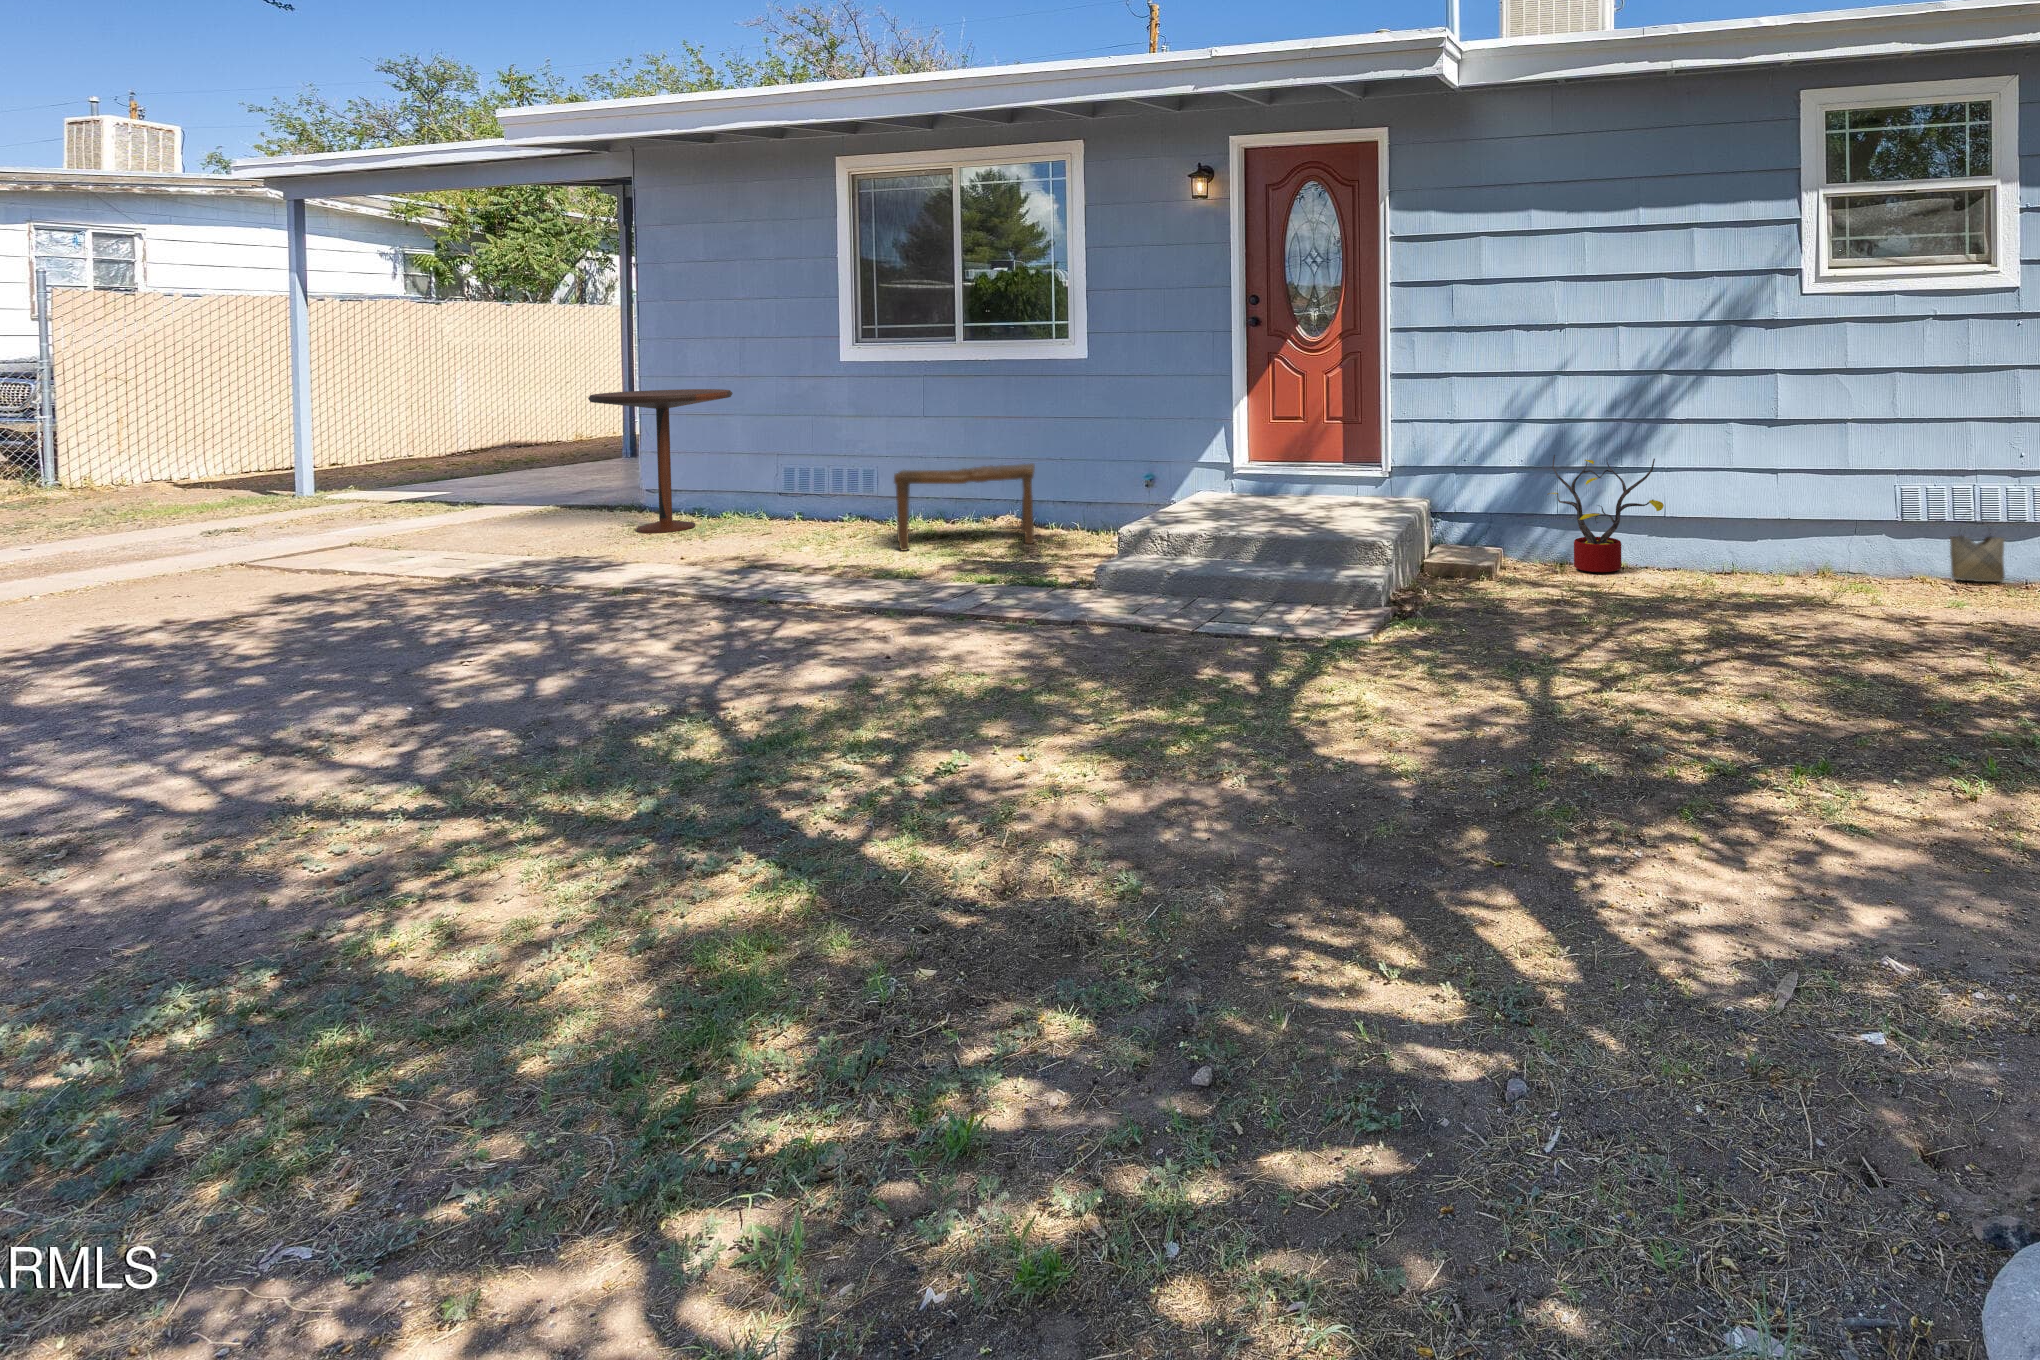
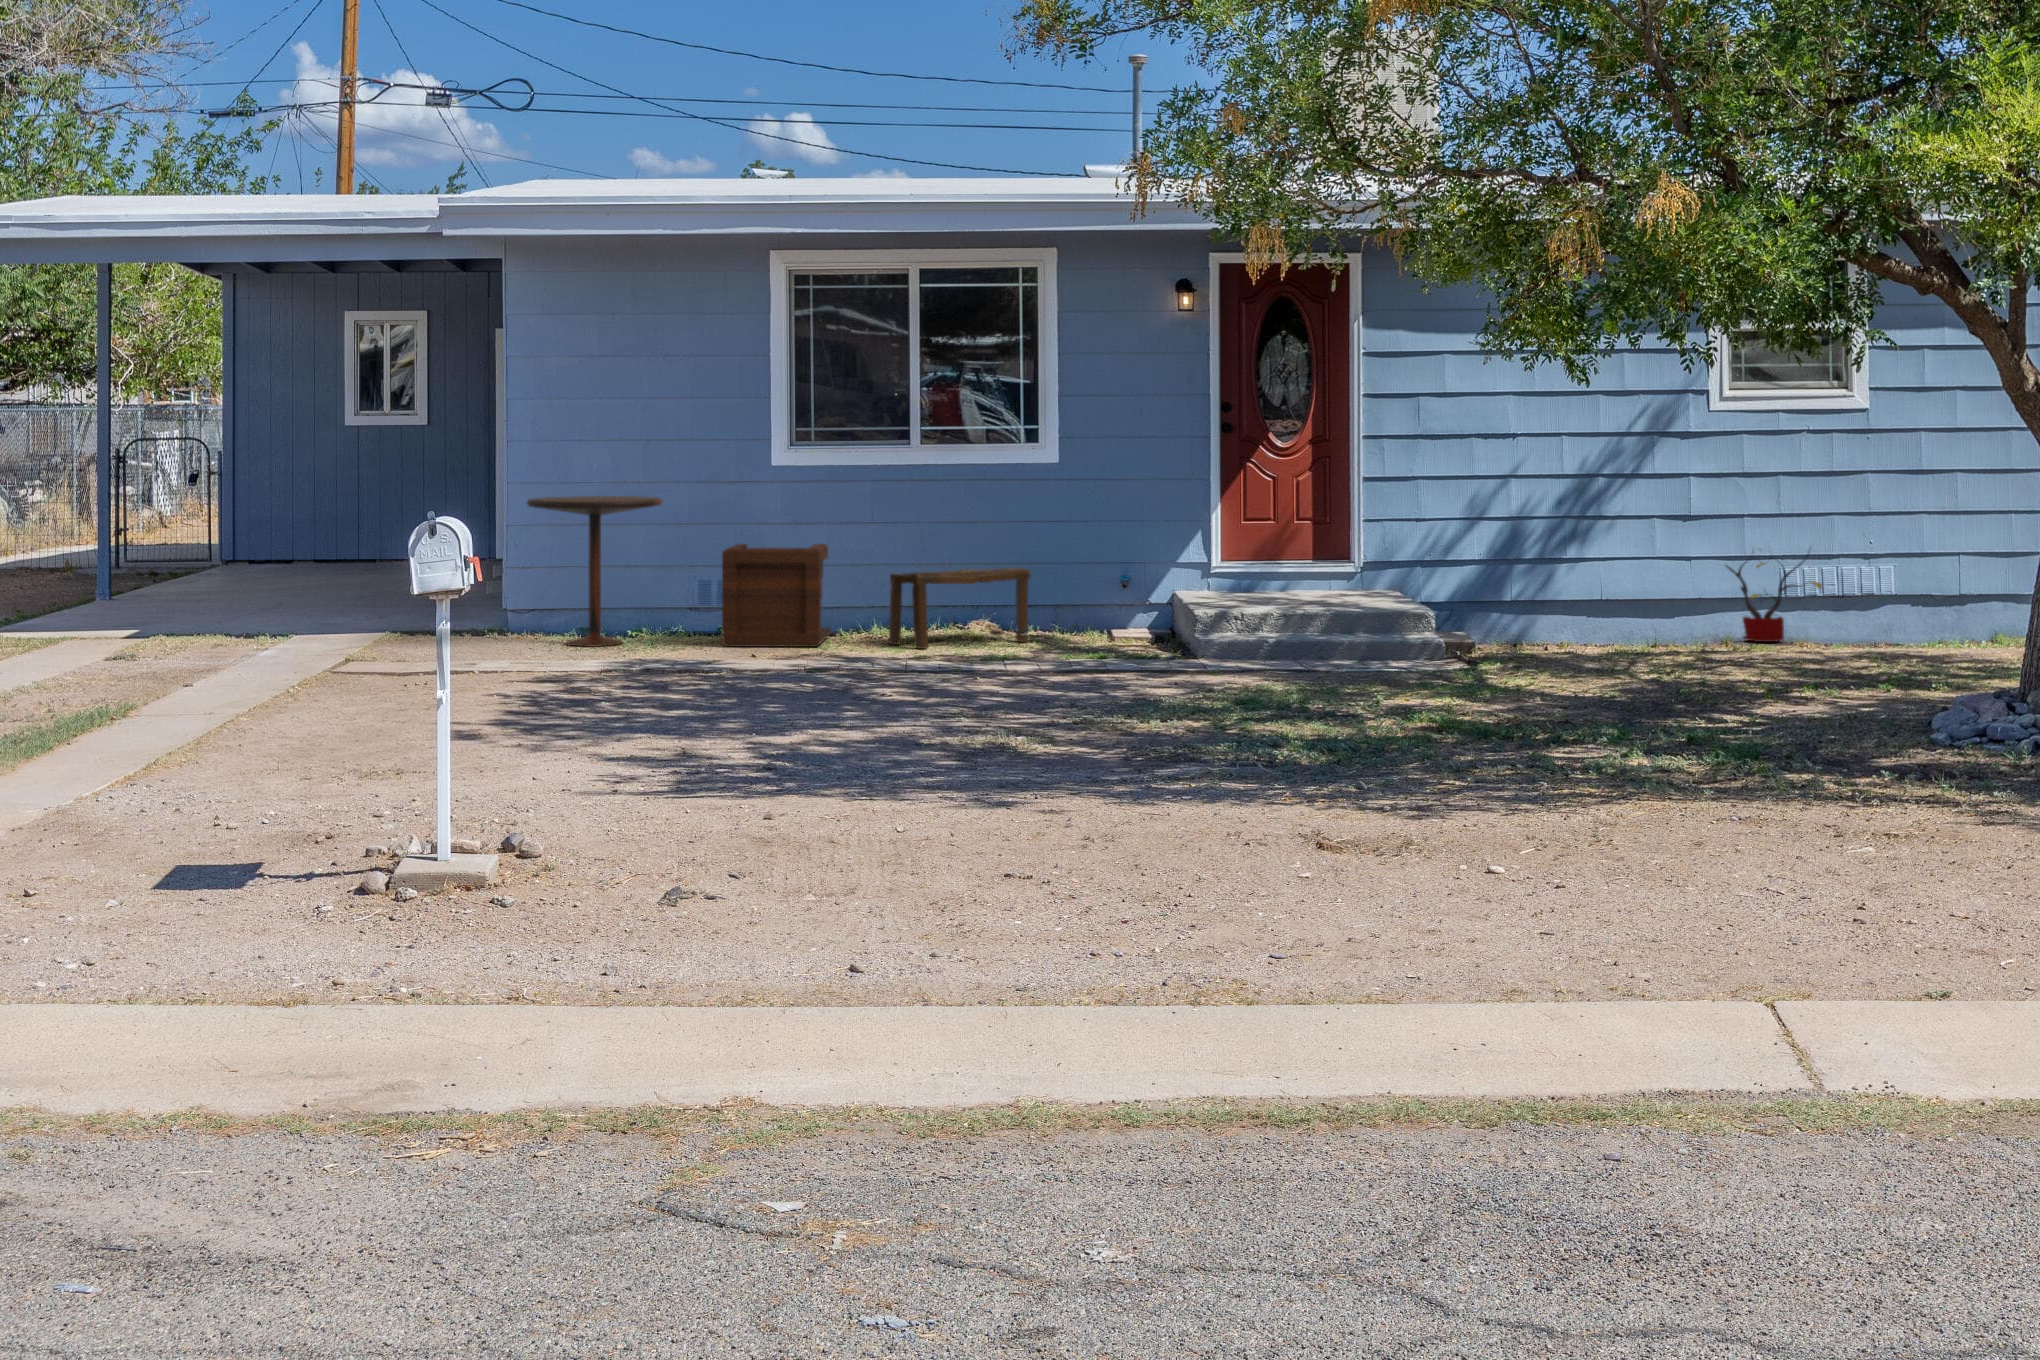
wooden crate: none [743,435,888,543] -> present [722,544,831,647]
decorative plant: present [1547,455,1664,572] -> present [1726,556,1822,642]
woven basket: present [1950,510,2005,582] -> none [1824,584,1864,639]

